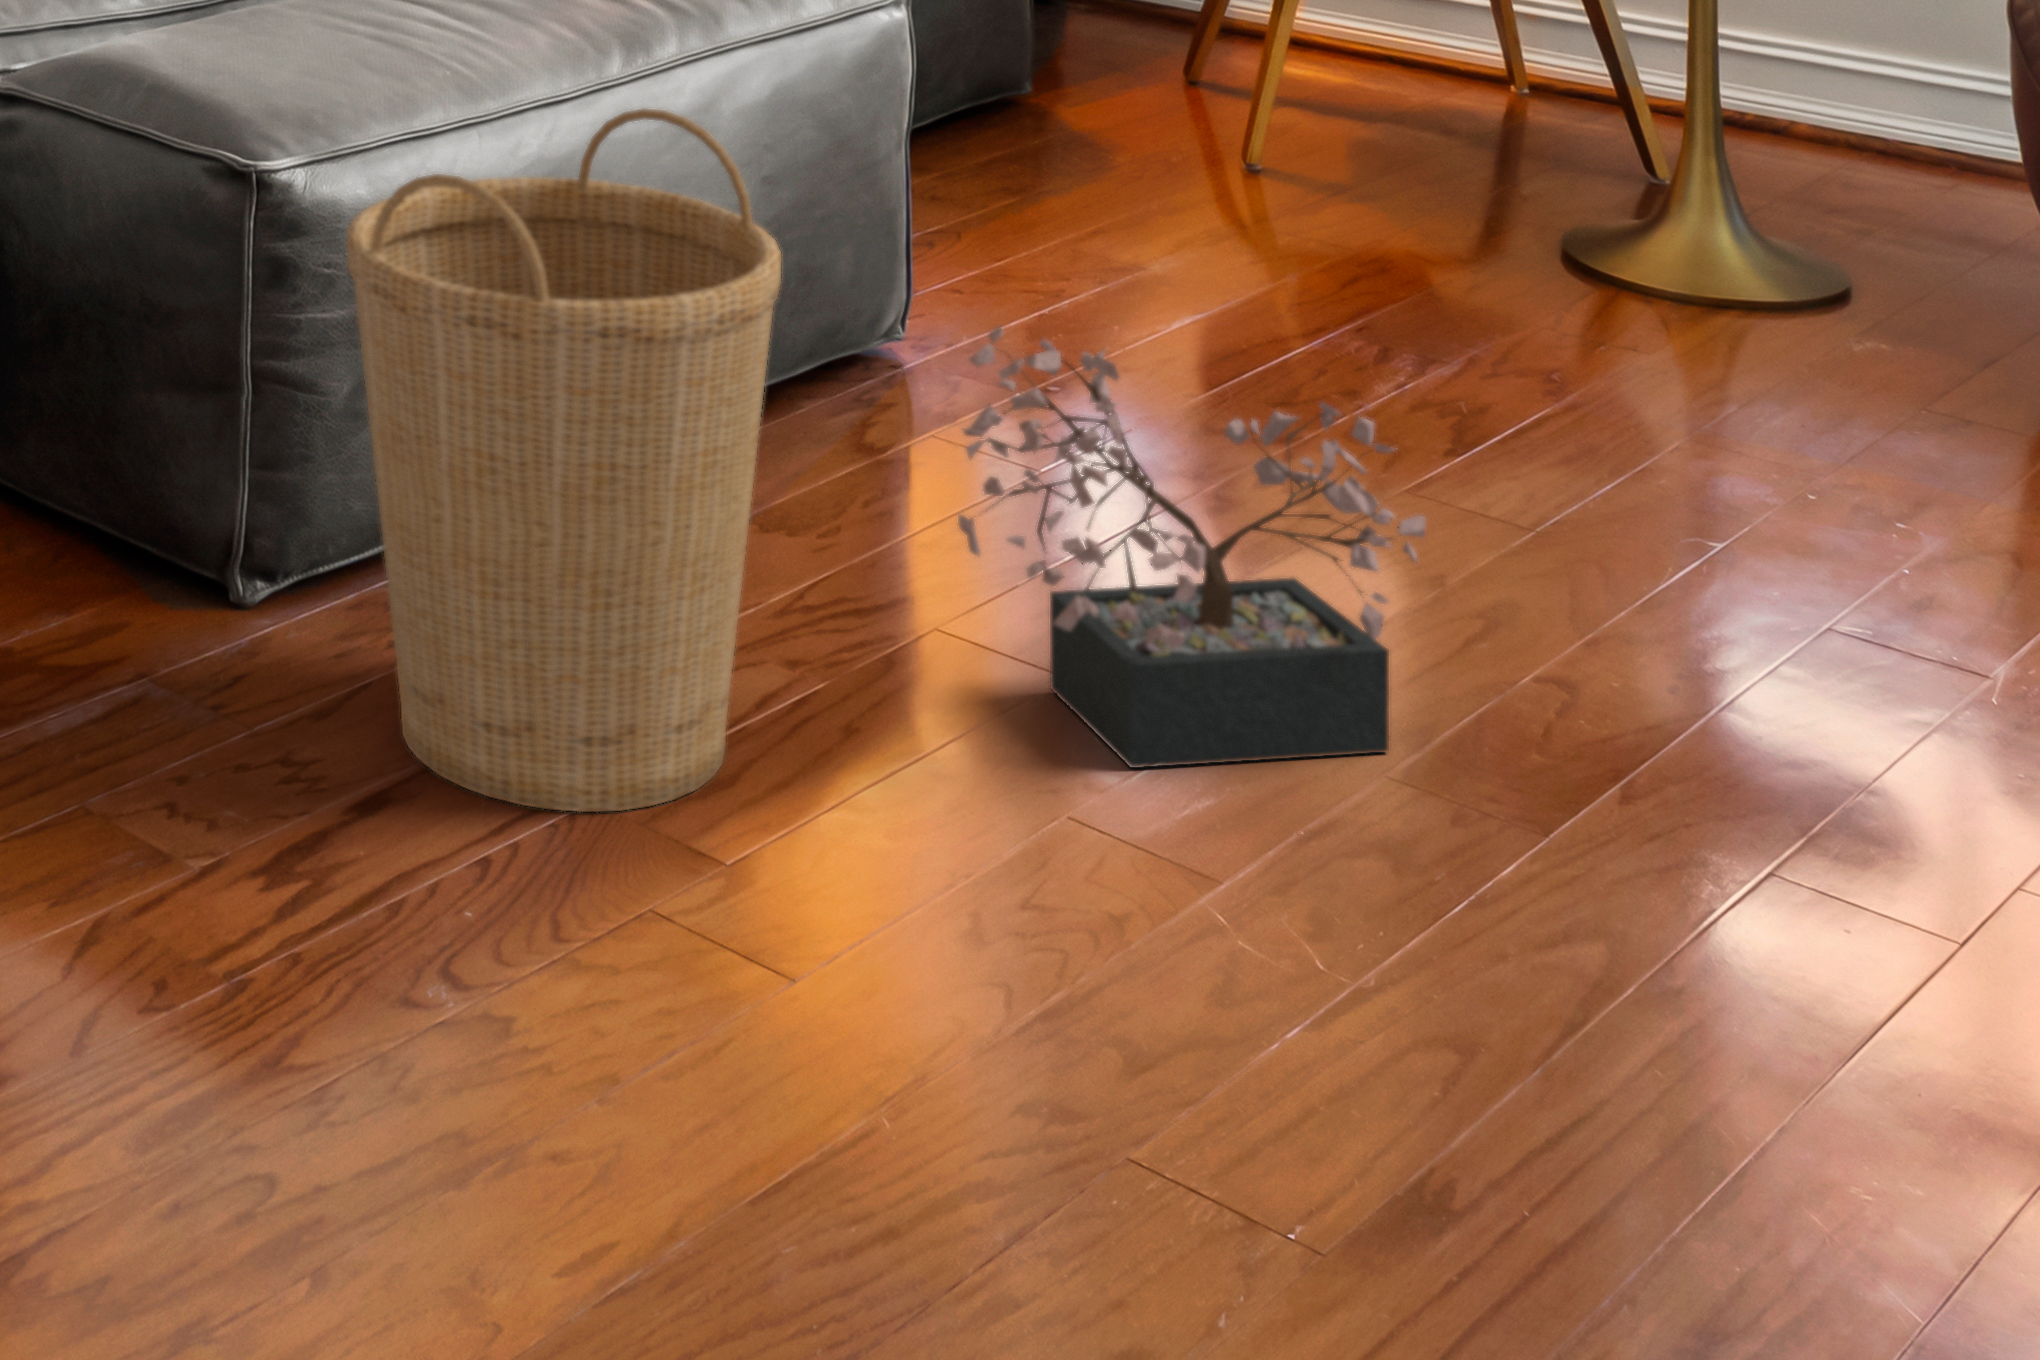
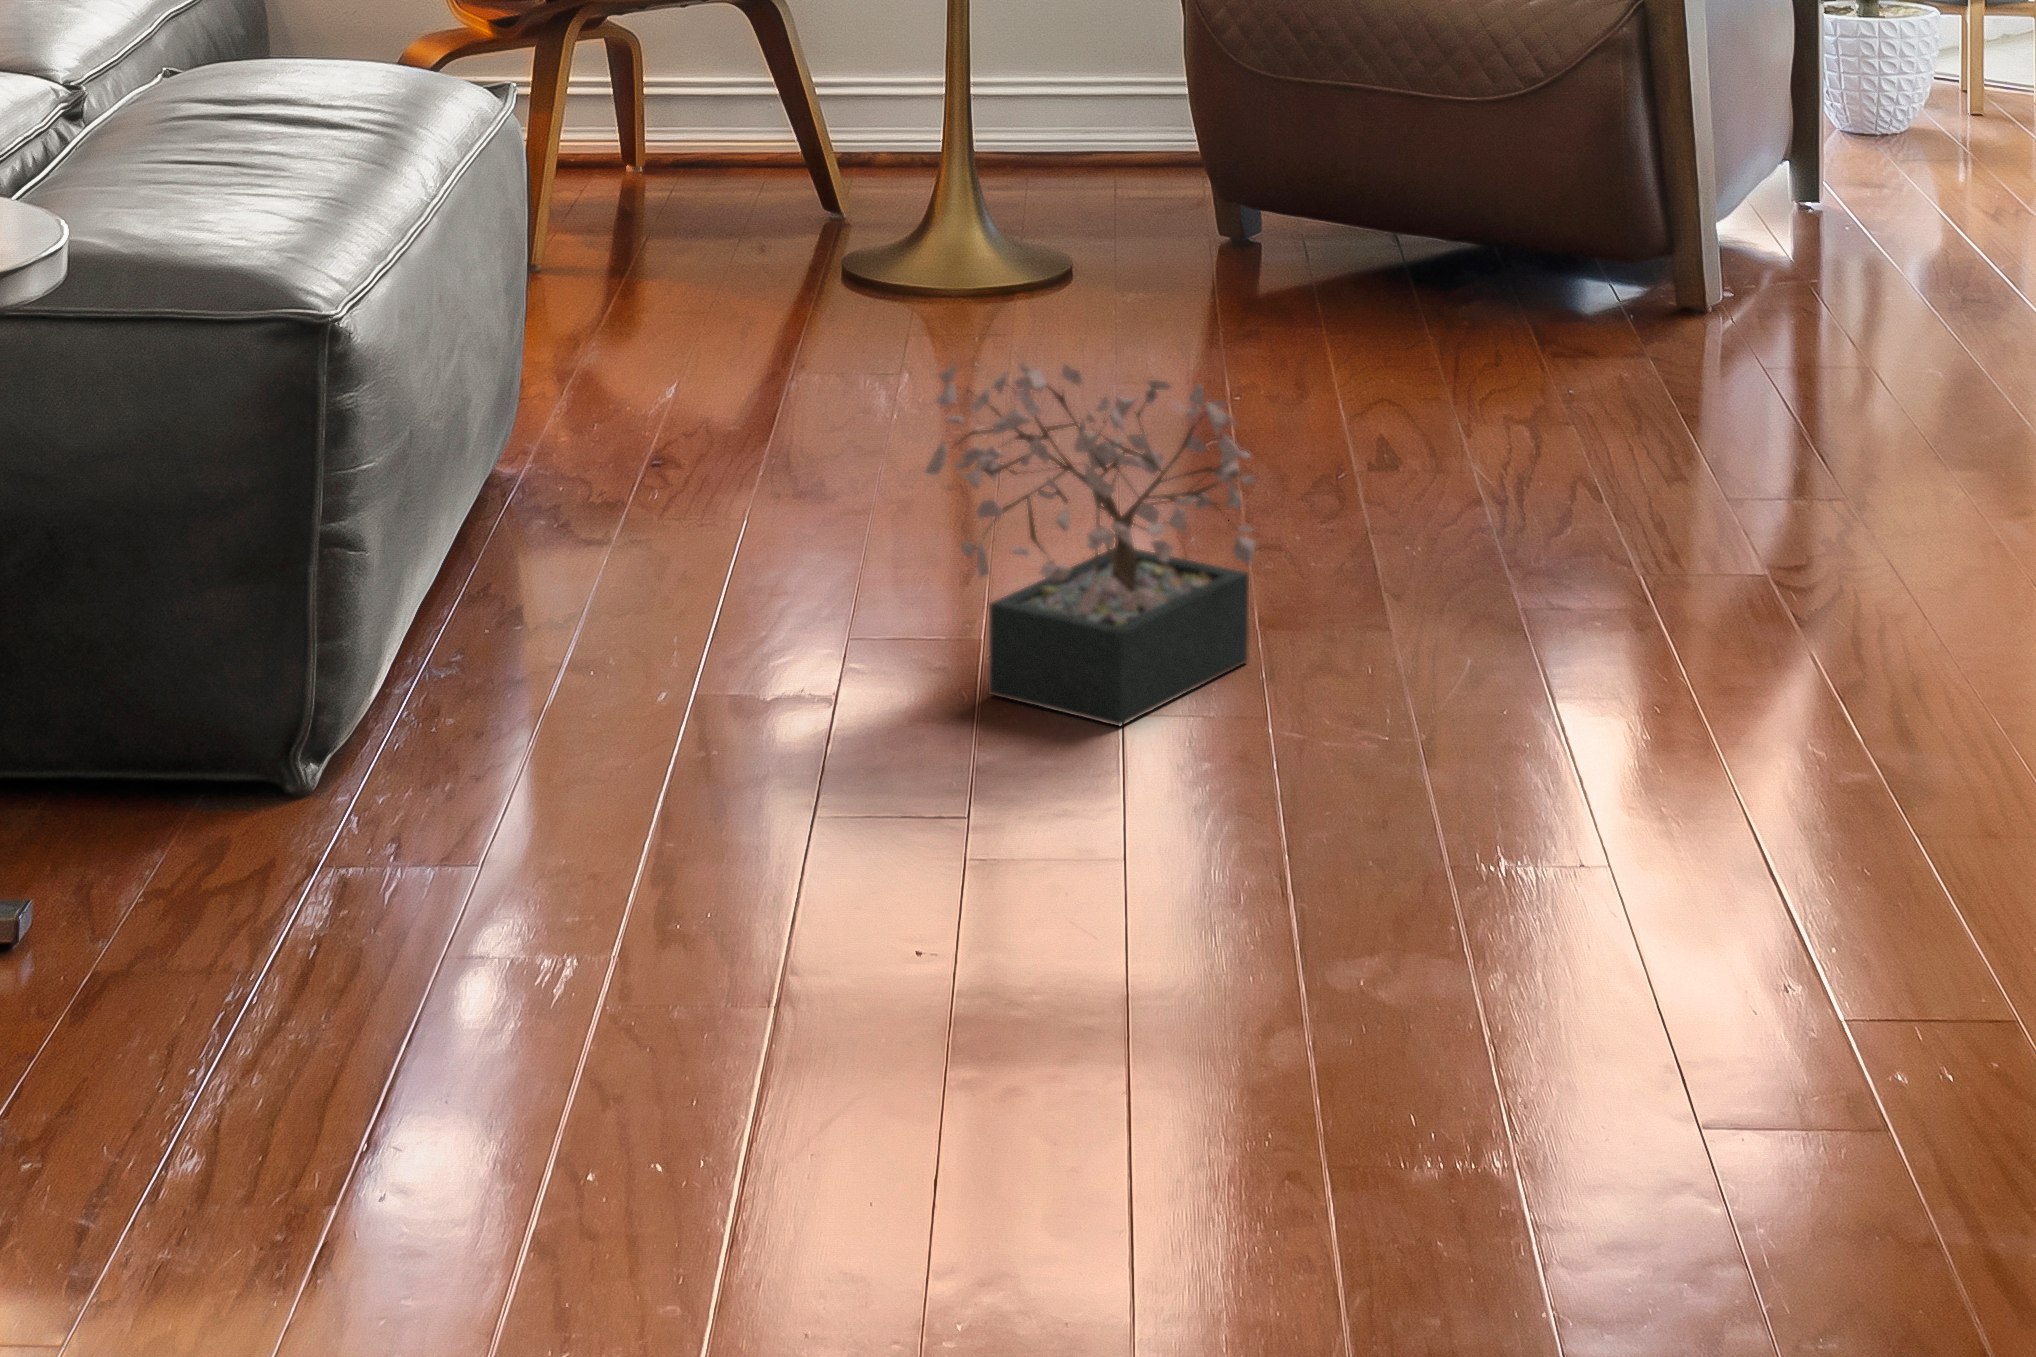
basket: present [347,109,781,812] -> none [502,211,930,908]

